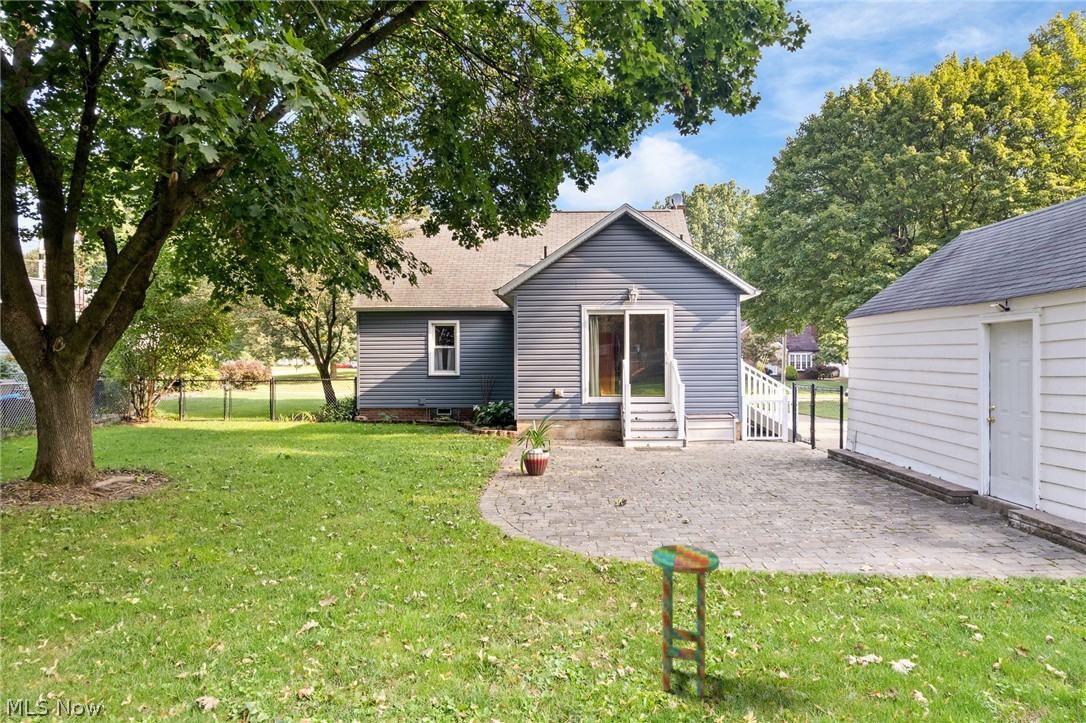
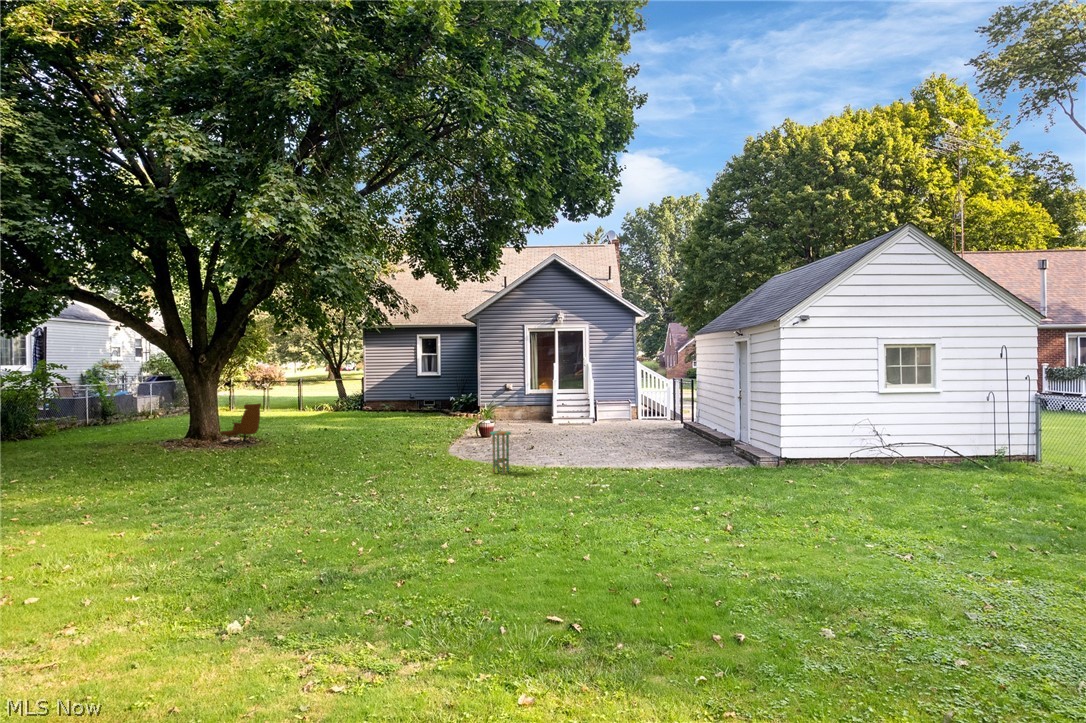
lounge chair: none [60,425,134,506] -> present [220,403,261,443]

